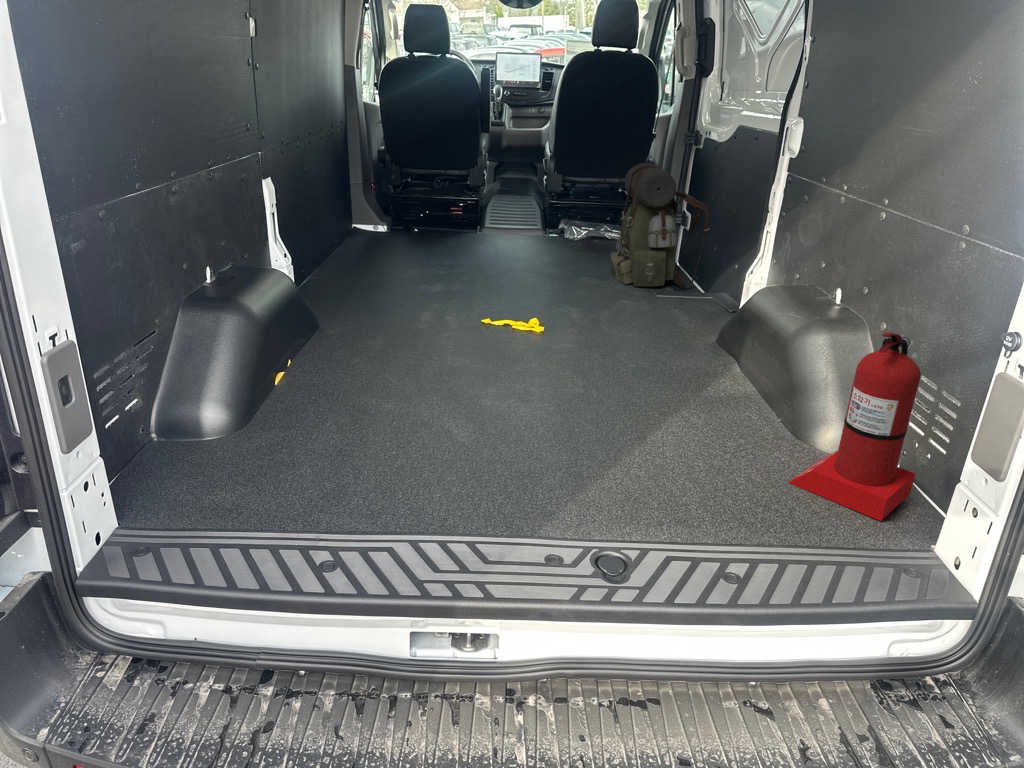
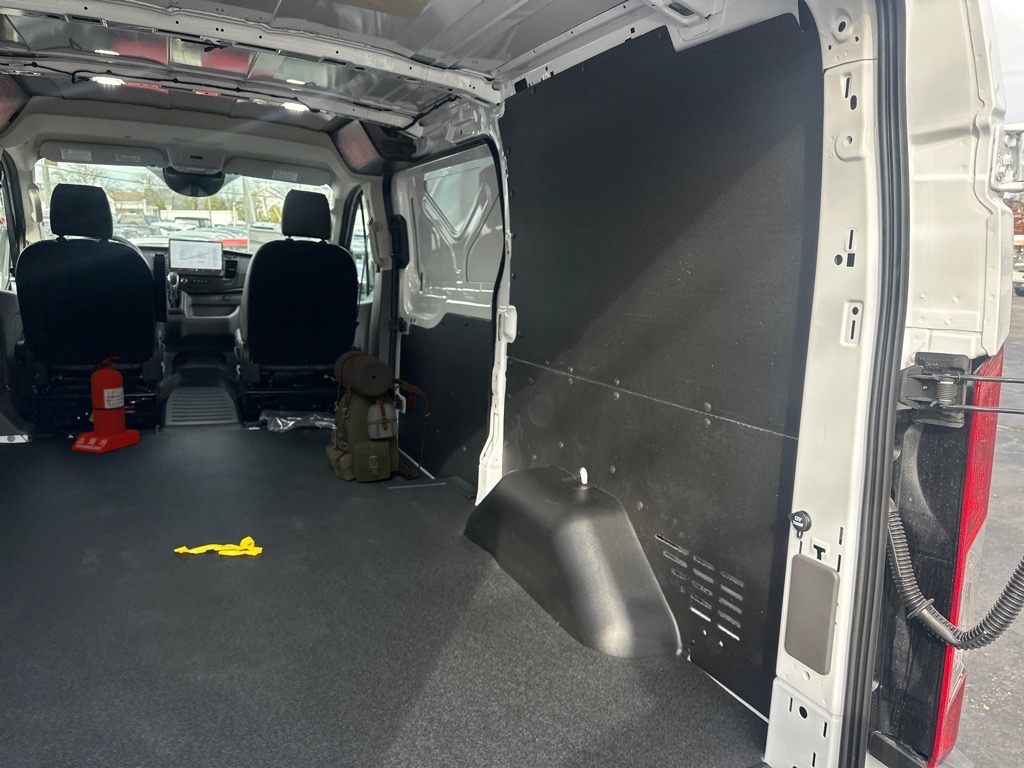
fire extinguisher: present [788,333,921,521] -> present [72,357,139,453]

